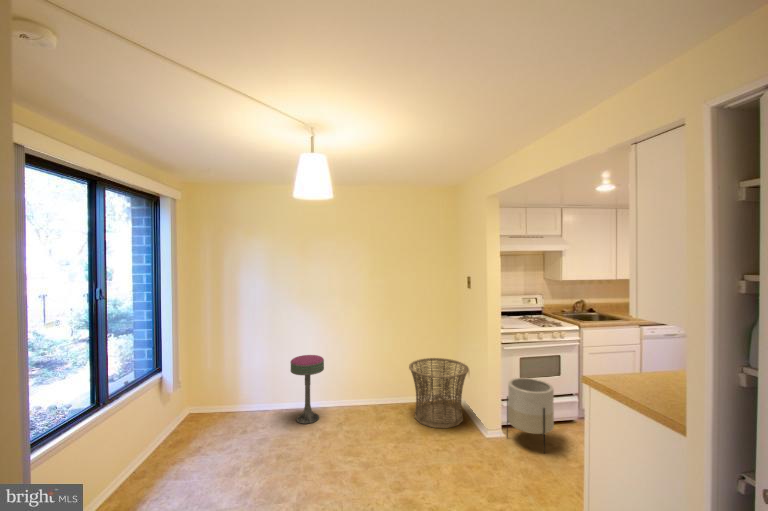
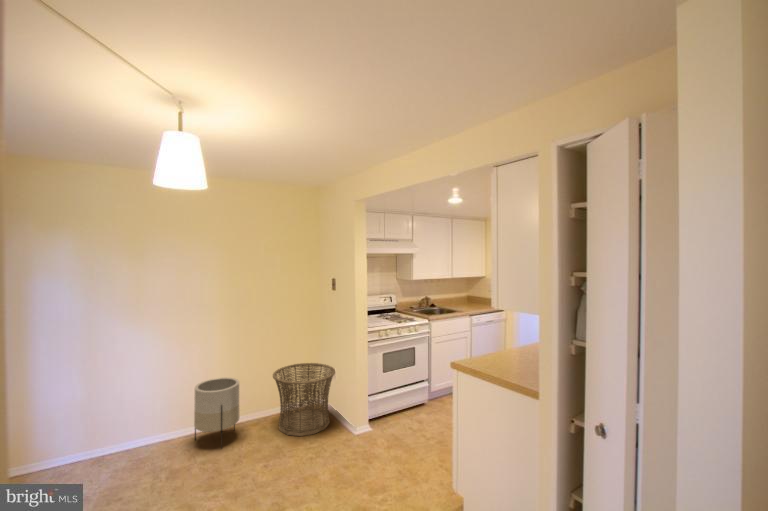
bar stool: present [290,355,324,424] -> none [119,378,167,465]
planter: present [507,378,554,453] -> present [194,378,239,449]

